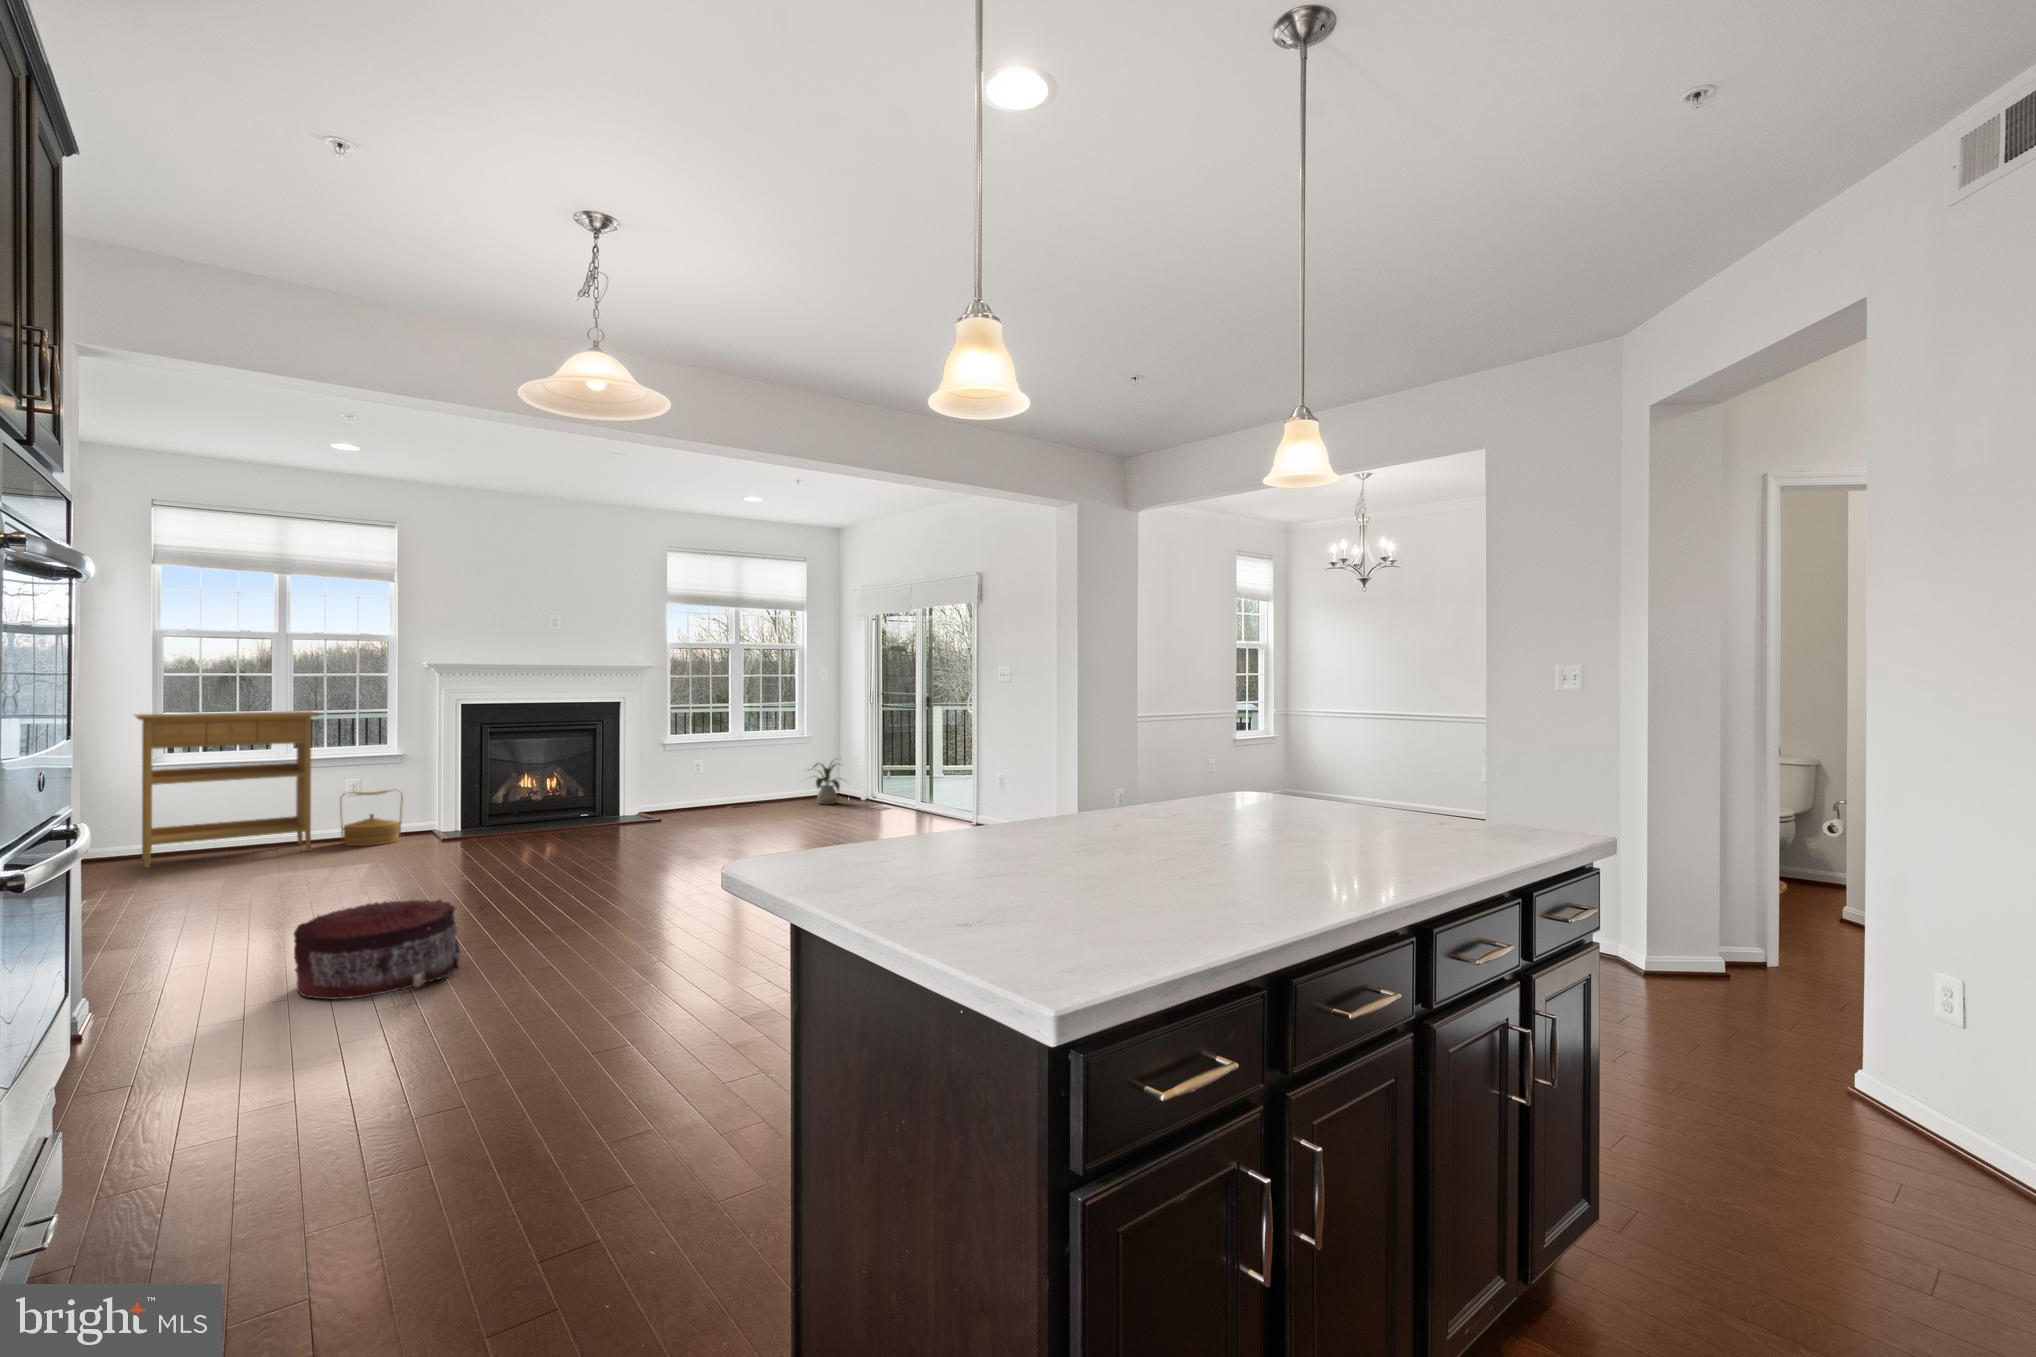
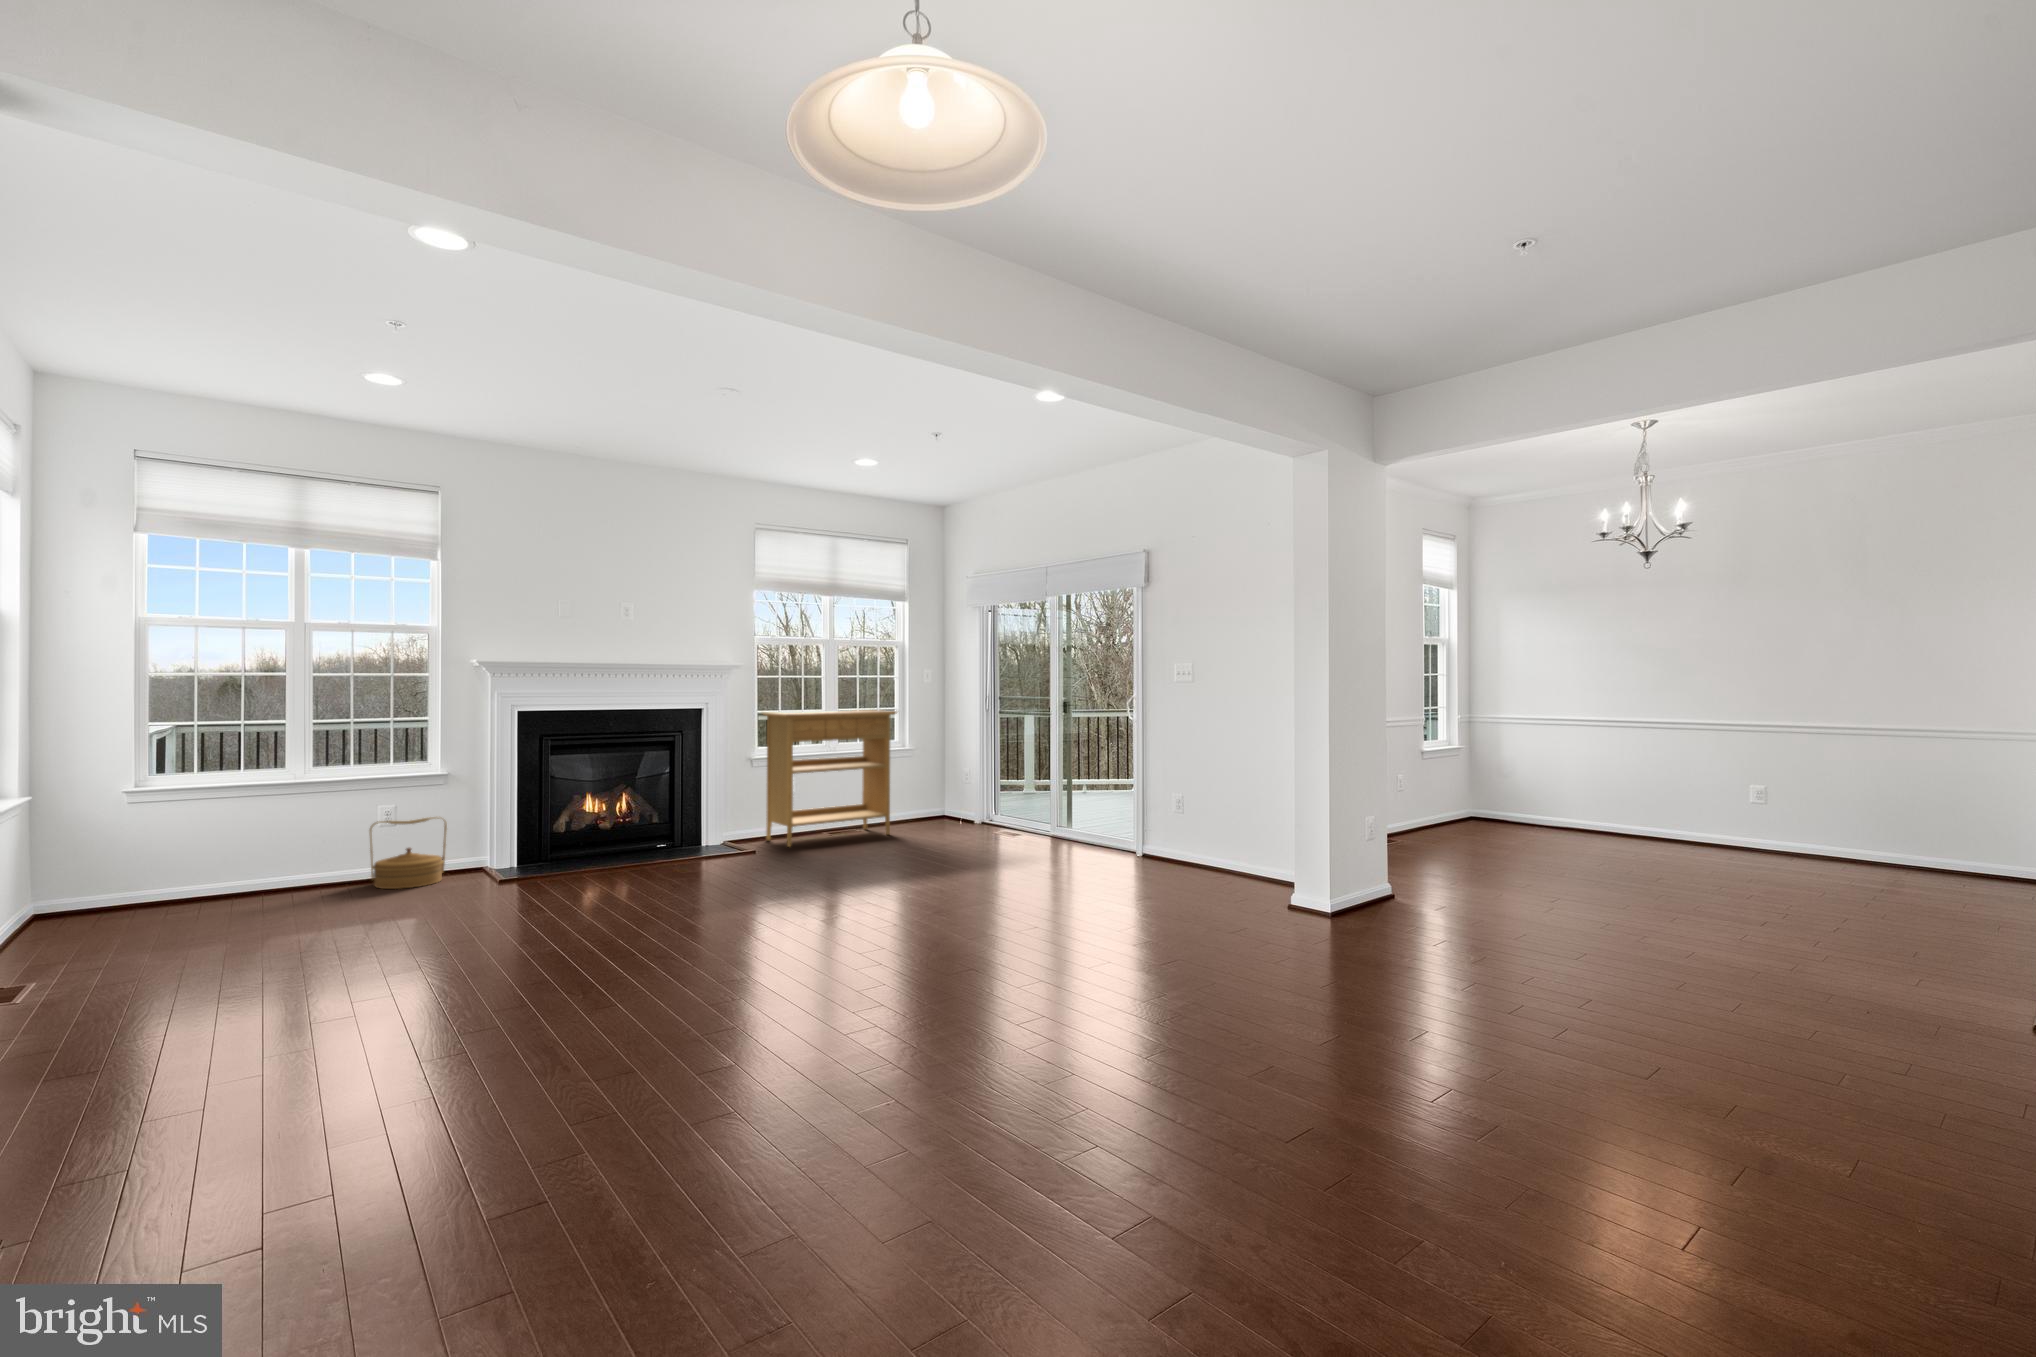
console table: present [135,711,319,868] -> present [763,710,897,847]
house plant: present [814,764,840,804] -> none [905,773,964,828]
pouf: present [294,900,460,1000] -> none [308,1008,568,1200]

